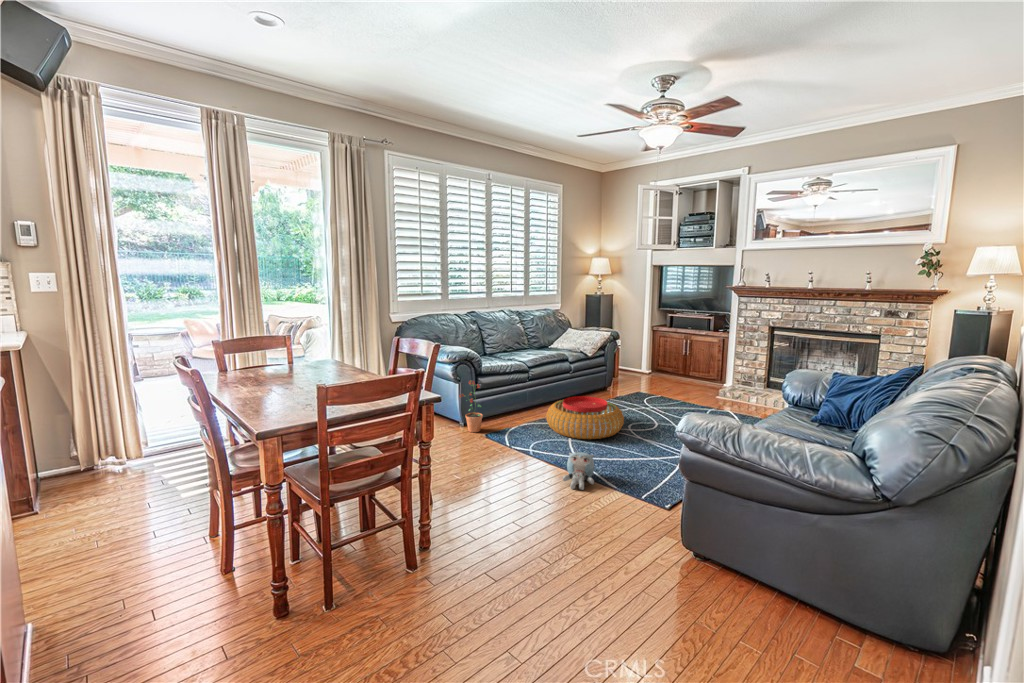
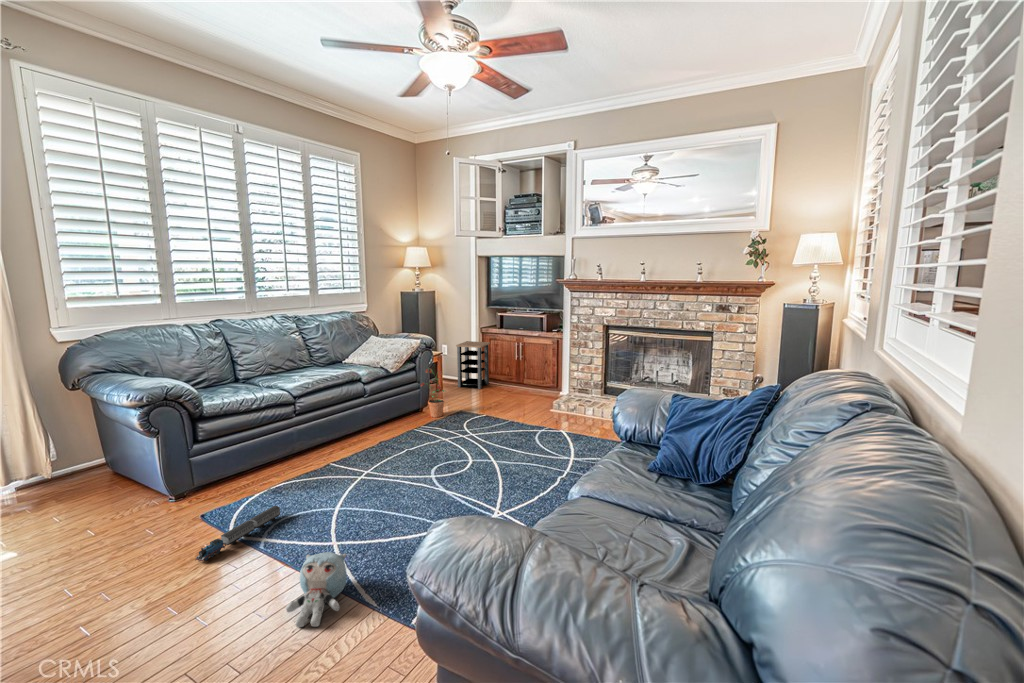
side table: none [631,337,660,377] -> present [456,341,490,389]
potted plant: present [459,380,483,432] -> present [421,369,444,417]
pouf: present [547,396,624,439] -> none [310,436,424,506]
toy train: none [496,432,534,454] -> present [195,506,280,562]

